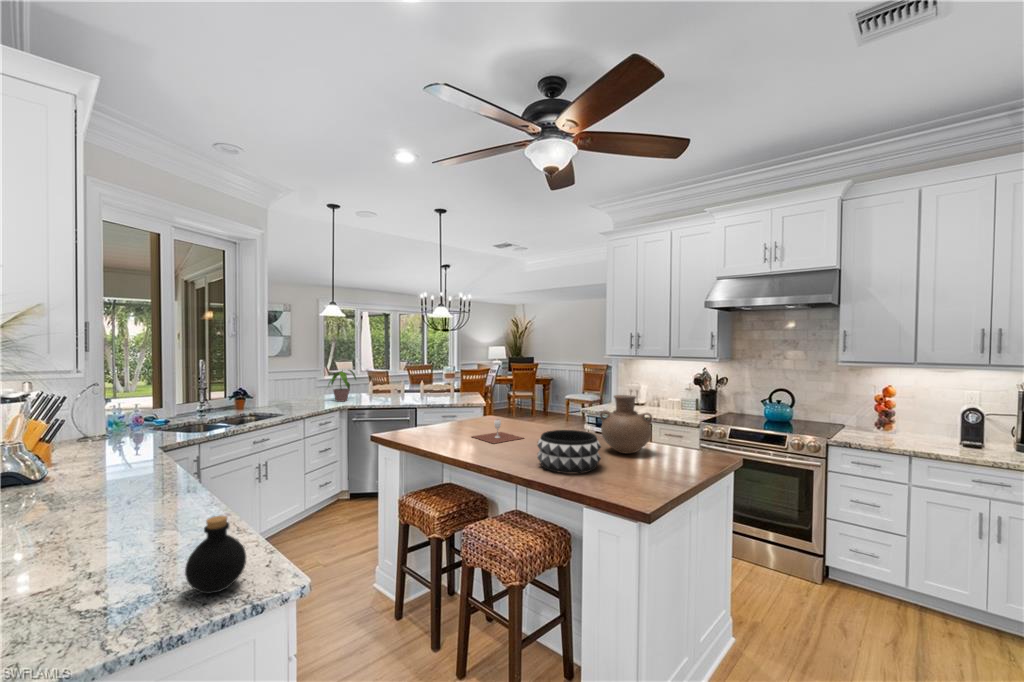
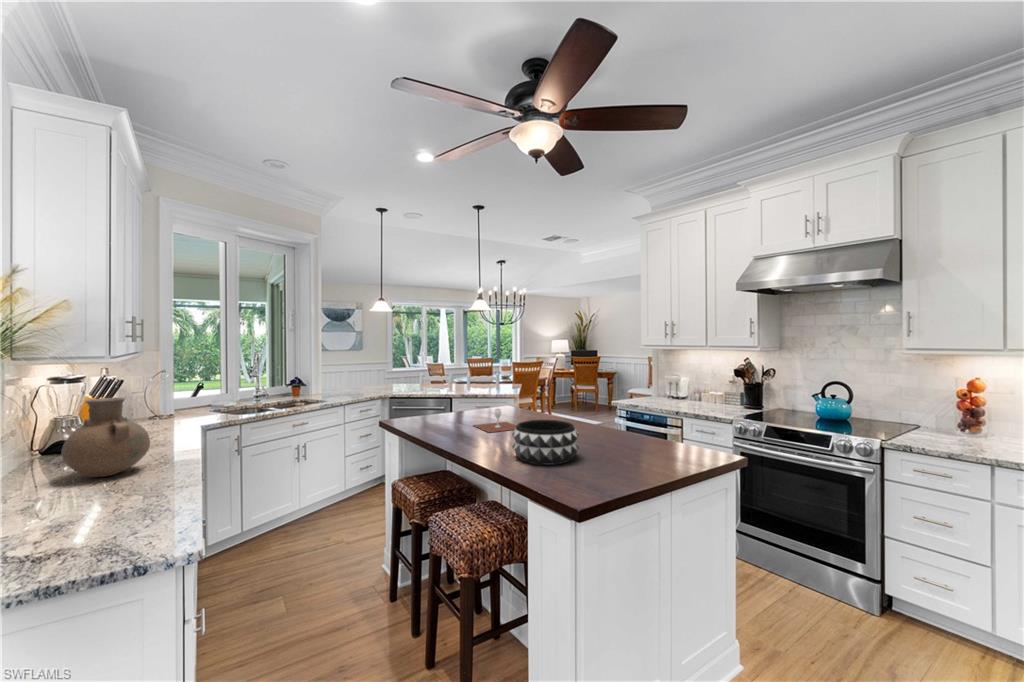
potted plant: present [328,370,356,402] -> none [371,361,405,391]
vase: present [600,395,652,453] -> present [62,398,150,477]
bottle: present [185,516,246,594] -> none [87,482,150,552]

